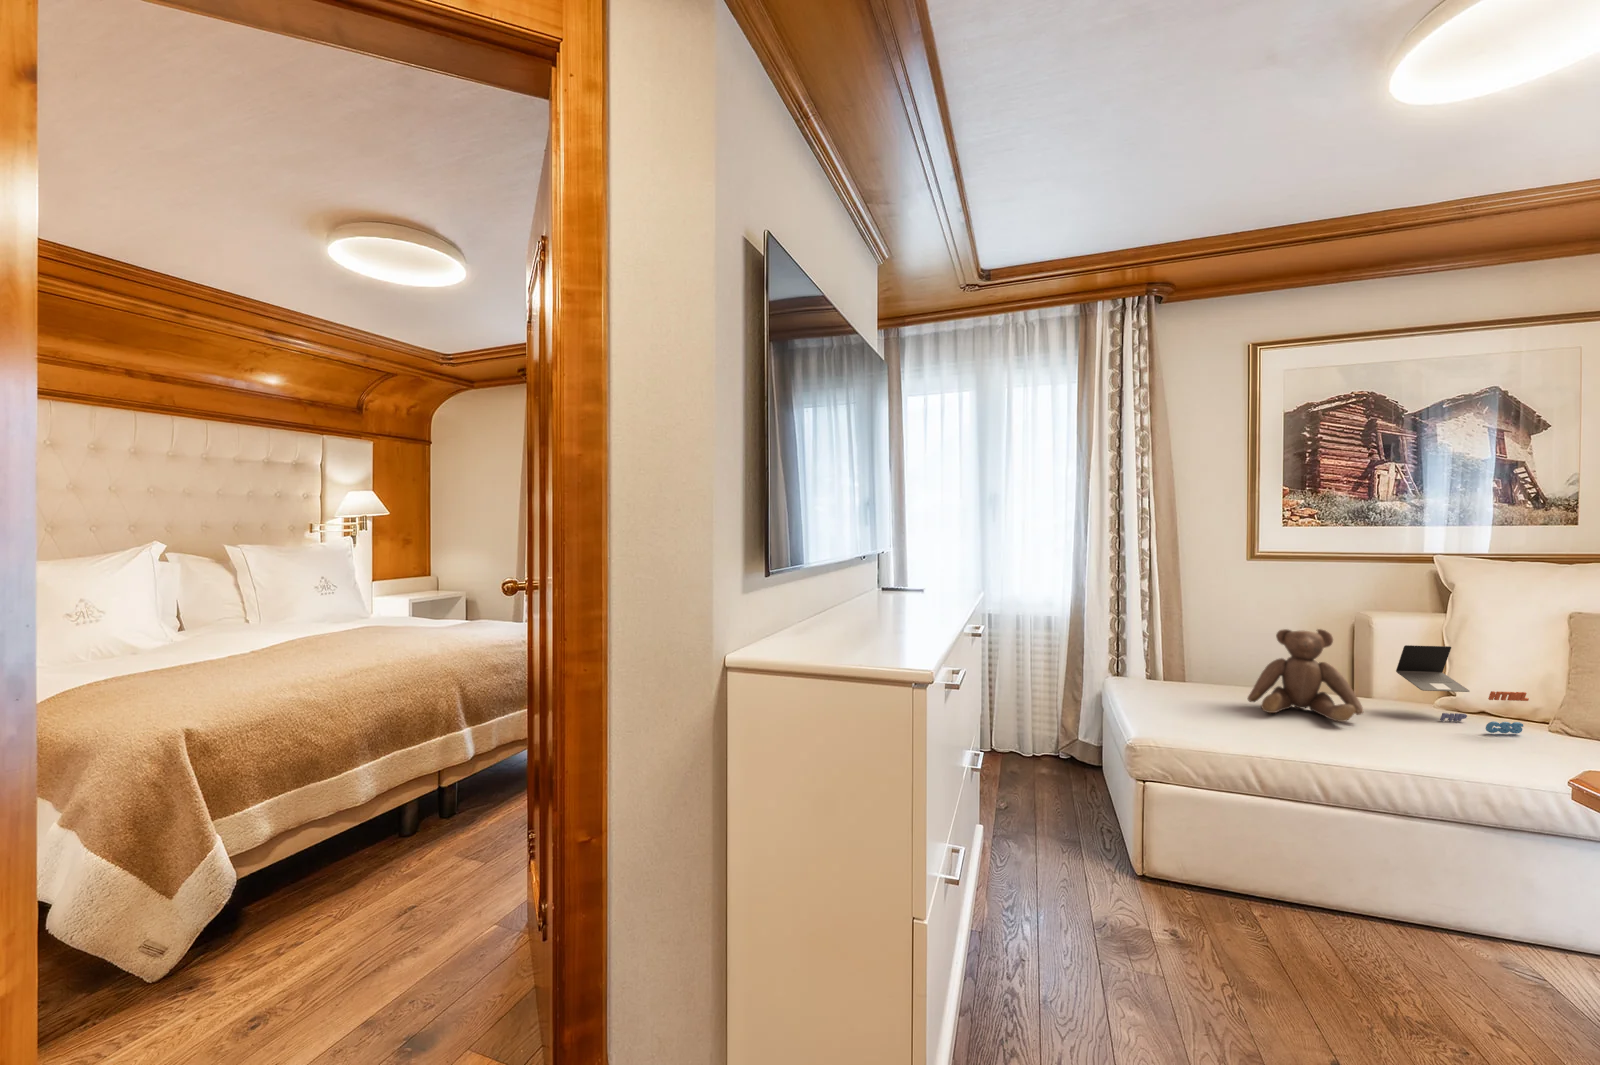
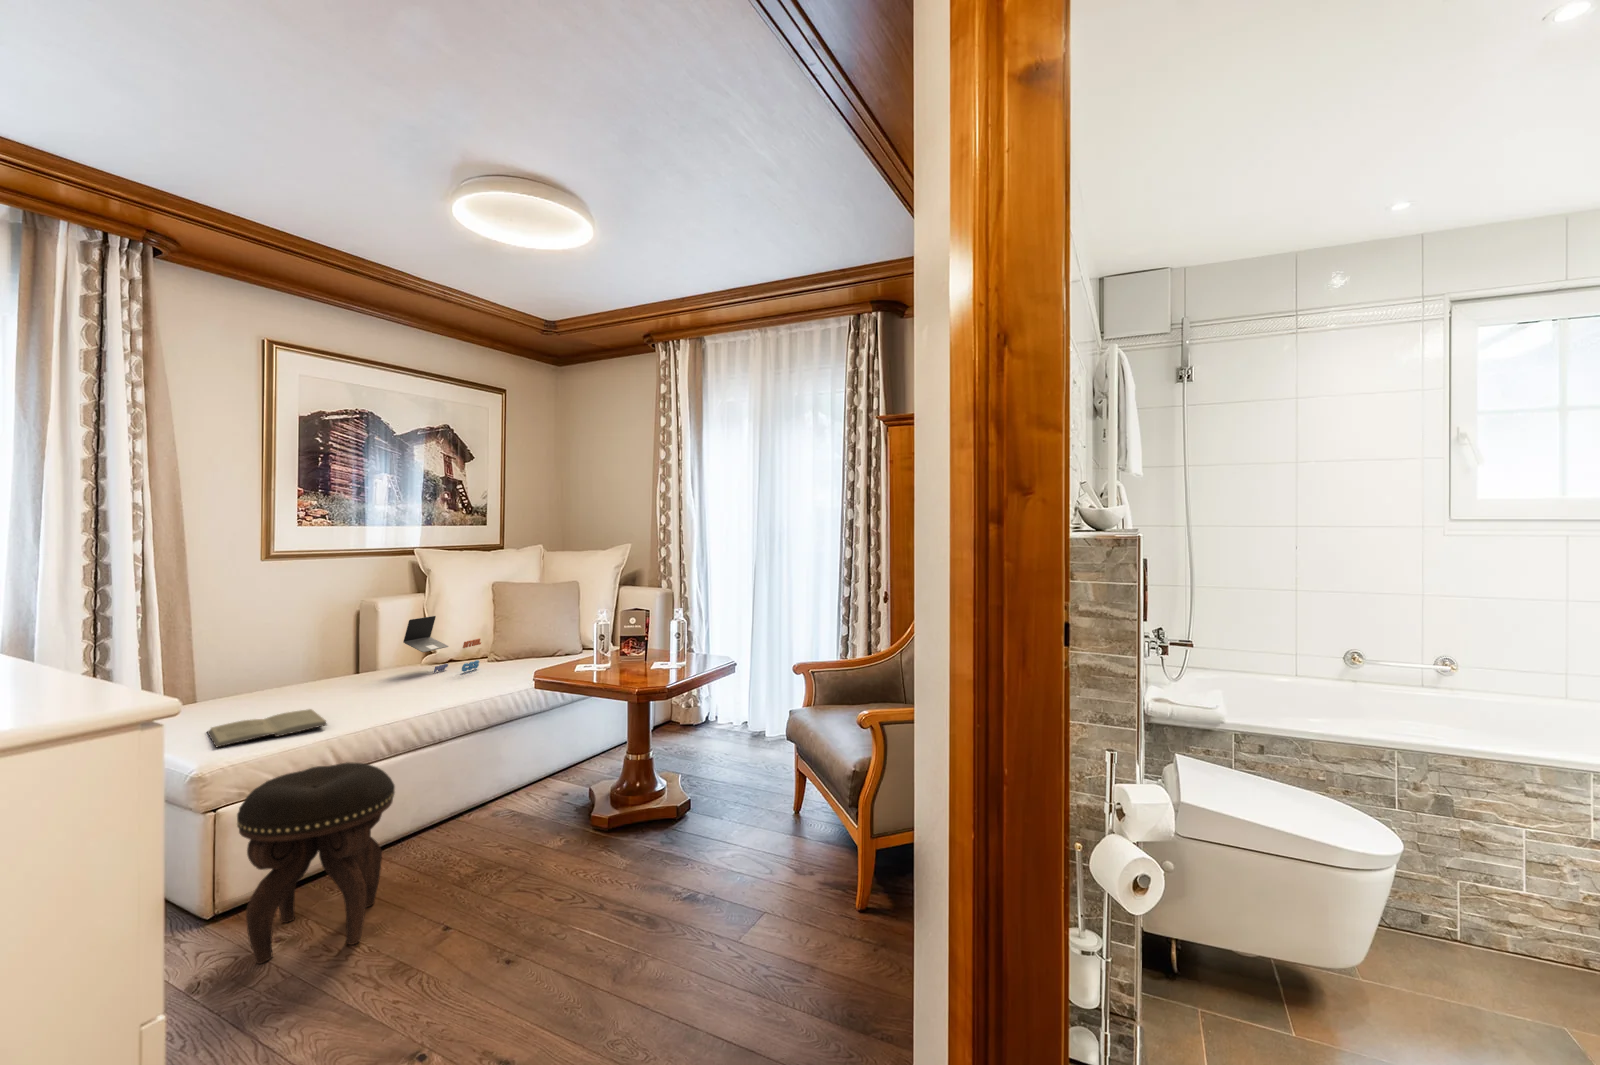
teddy bear: present [1248,629,1363,722] -> none [292,616,391,701]
book: none [1156,708,1258,742] -> present [208,709,327,747]
footstool: none [1137,777,1296,994] -> present [237,762,395,964]

